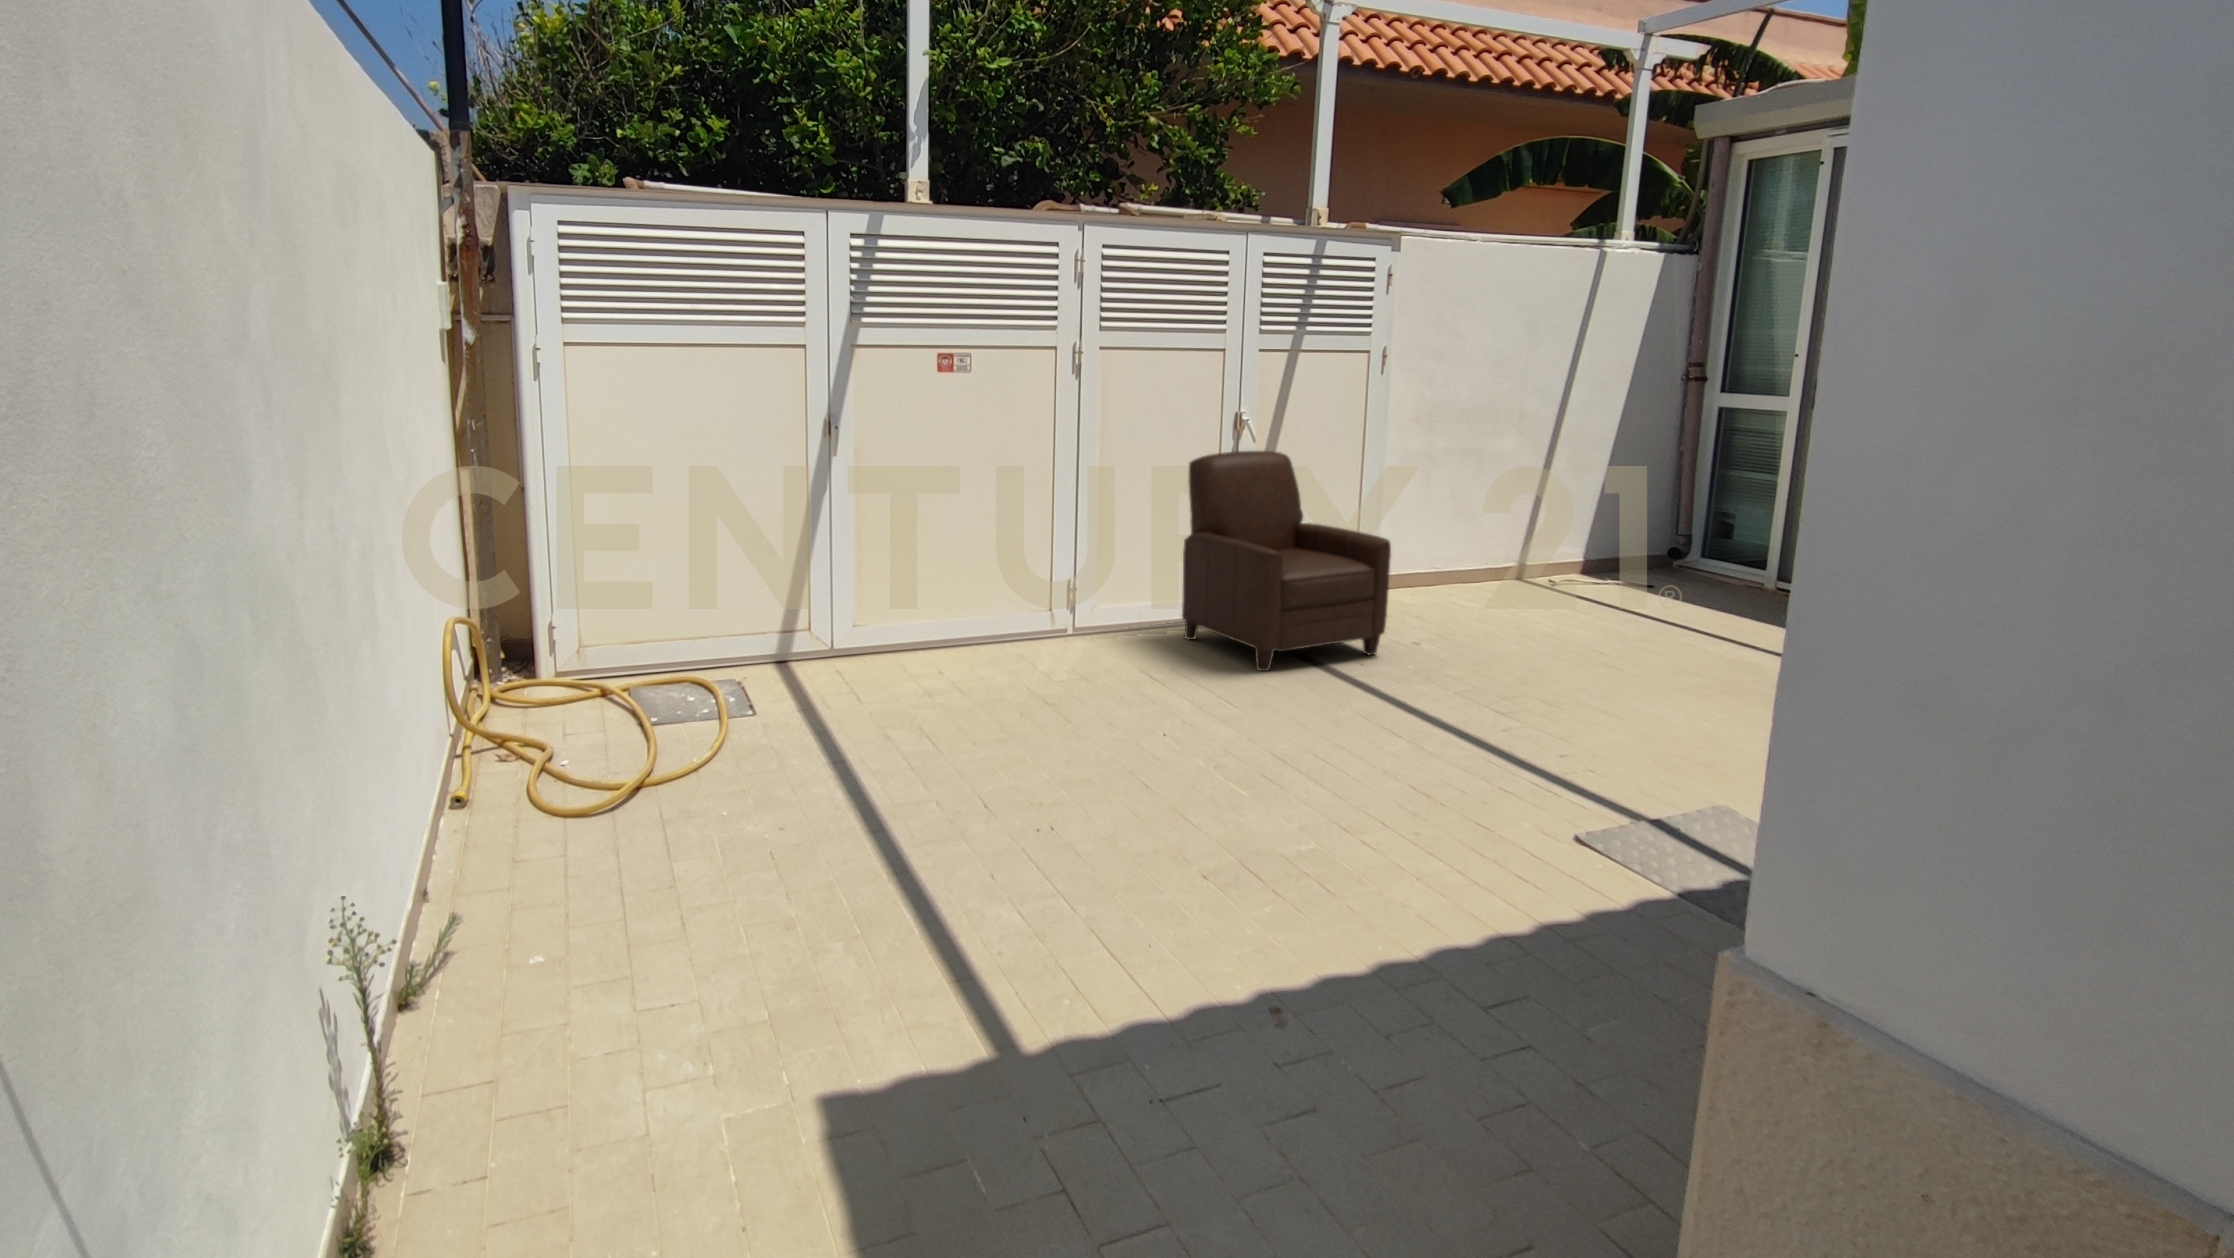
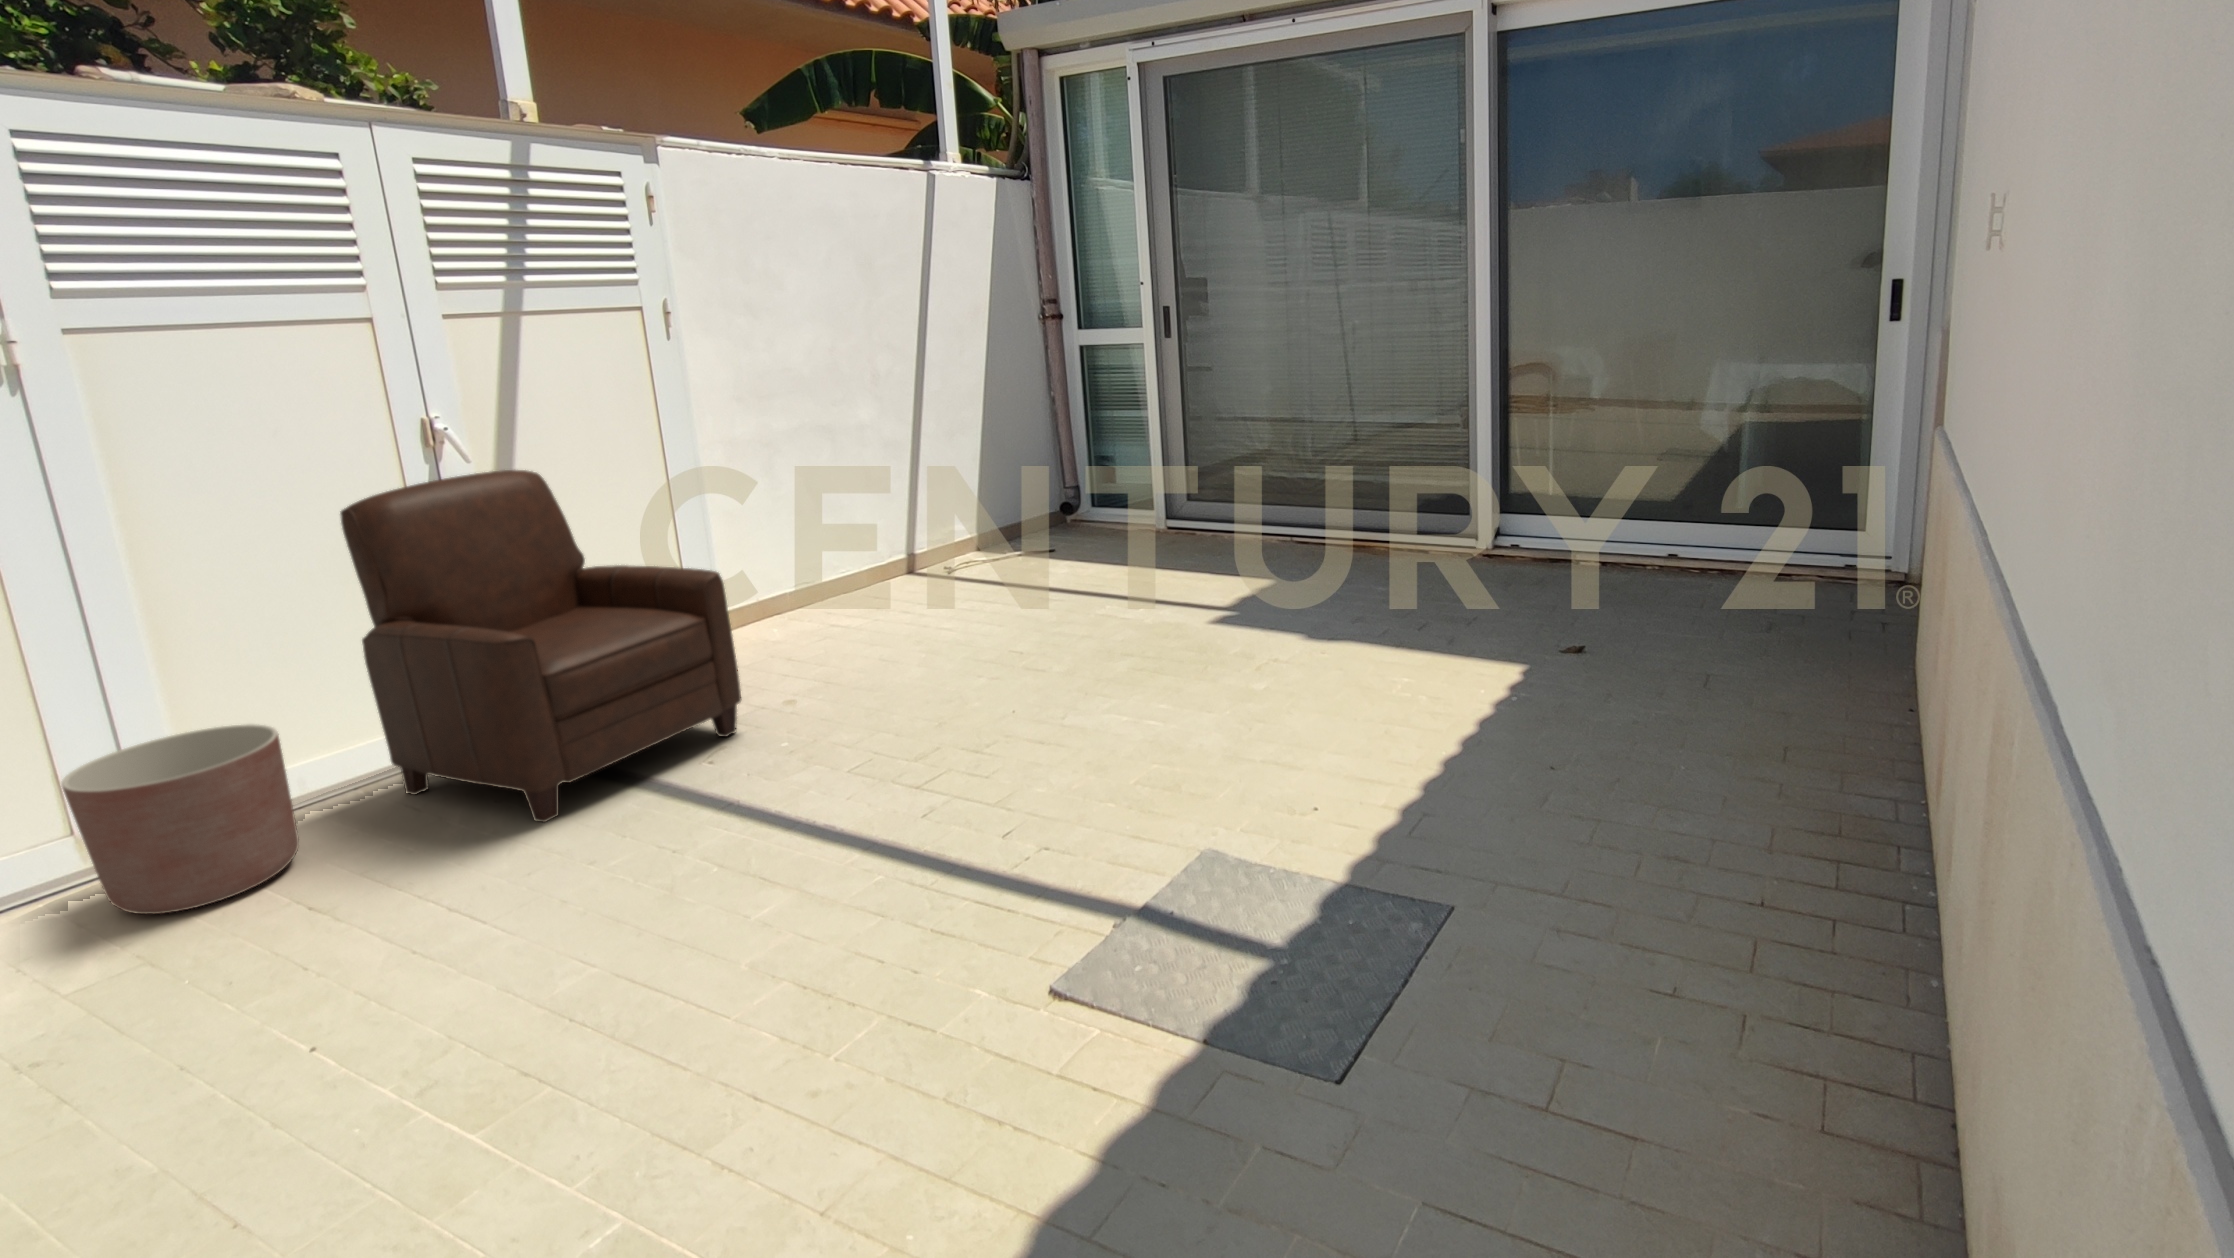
planter: none [1061,570,1147,662] -> present [61,724,299,914]

